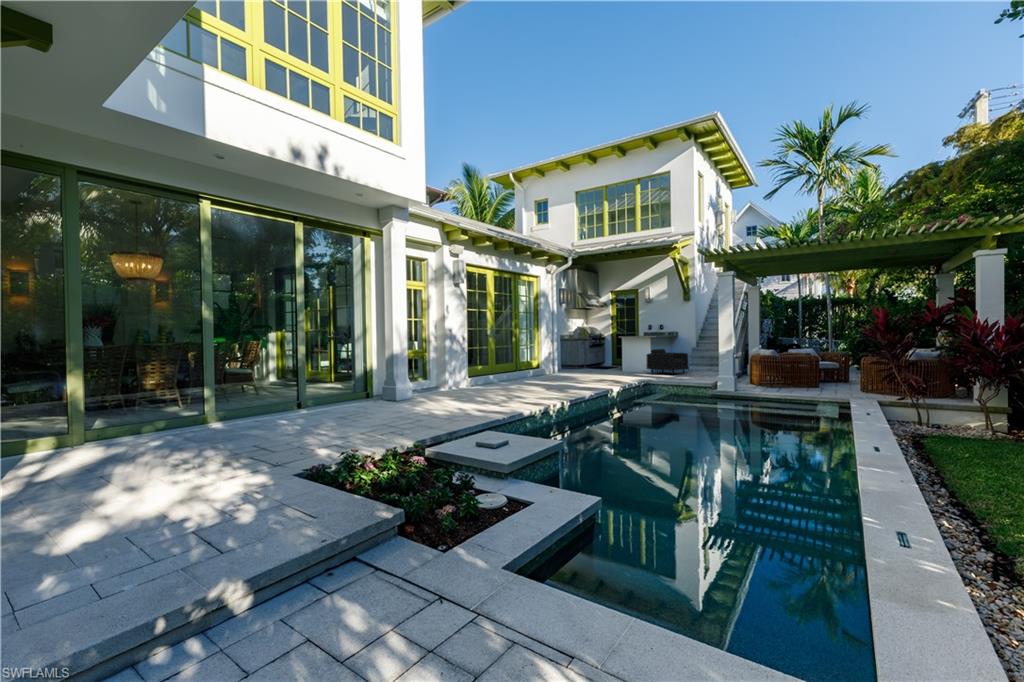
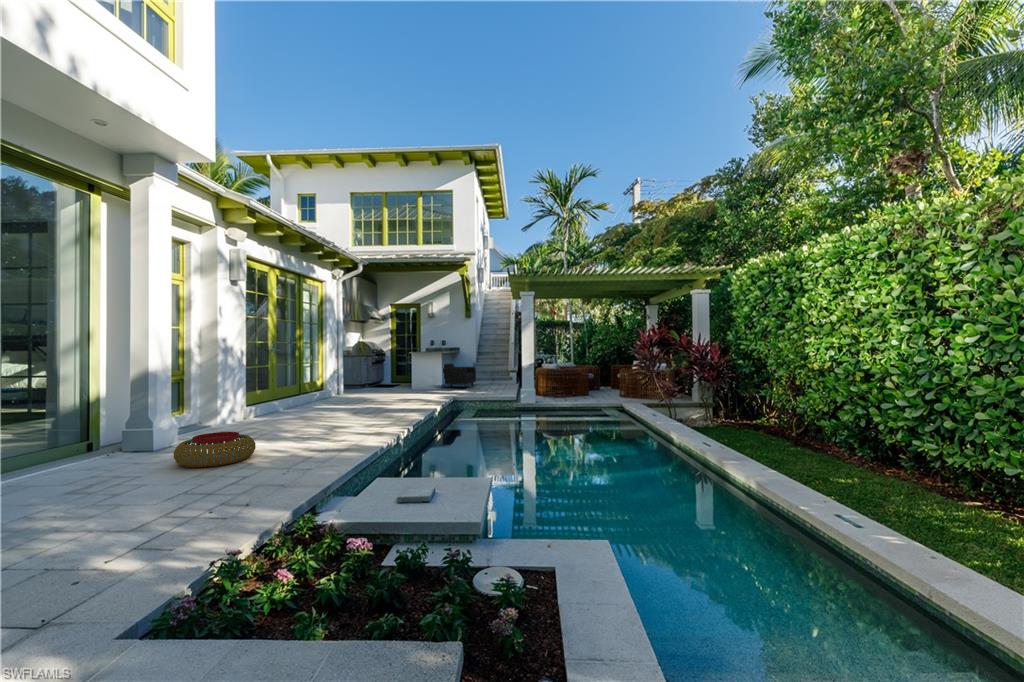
pouf: none [394,393,441,415] -> present [174,432,256,467]

